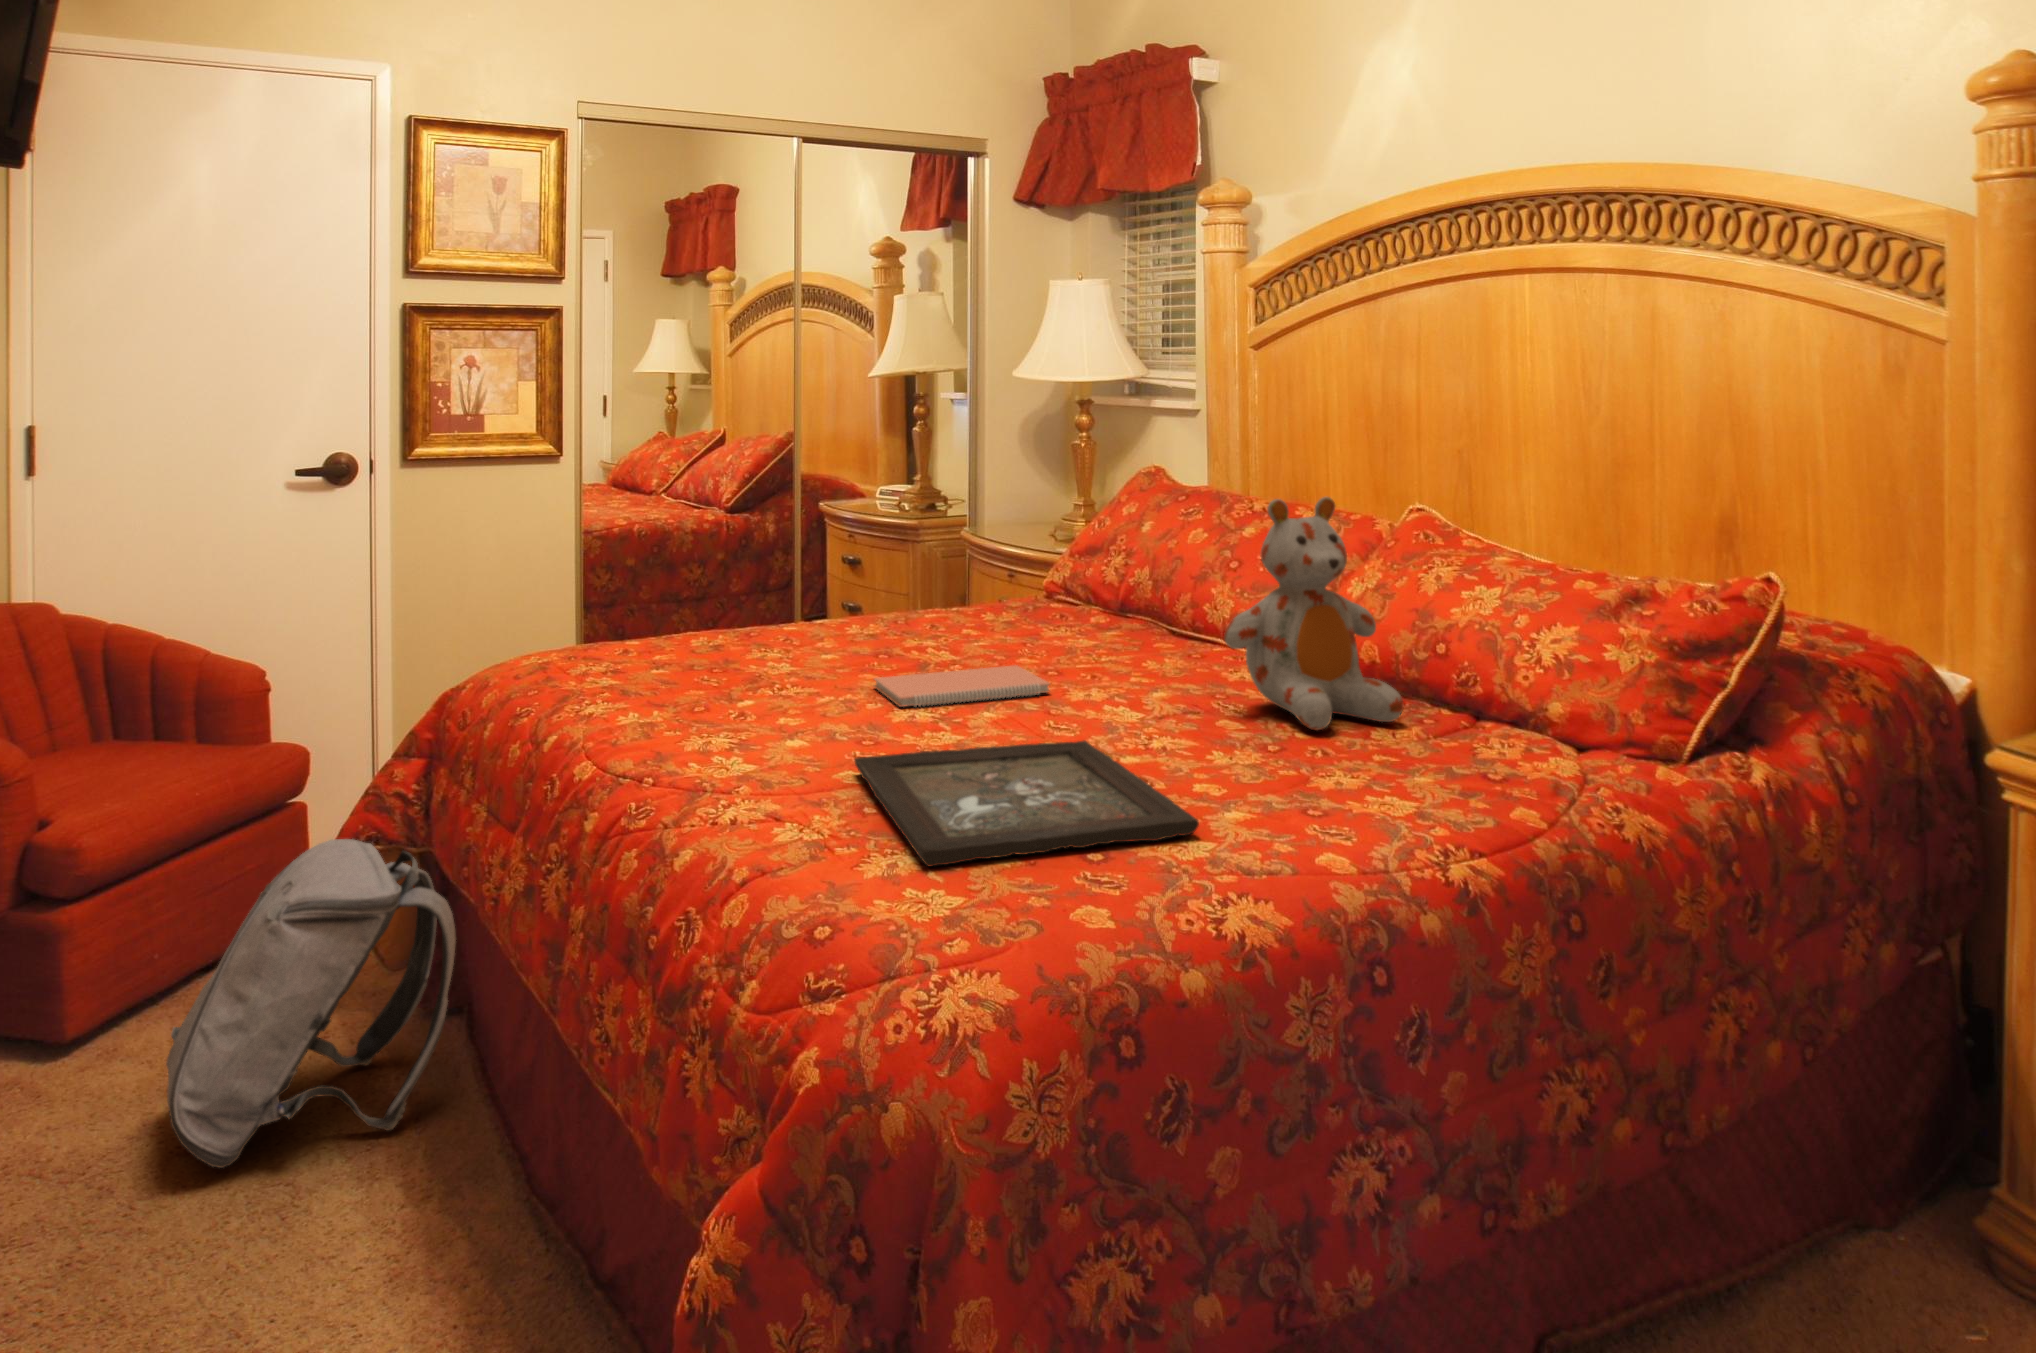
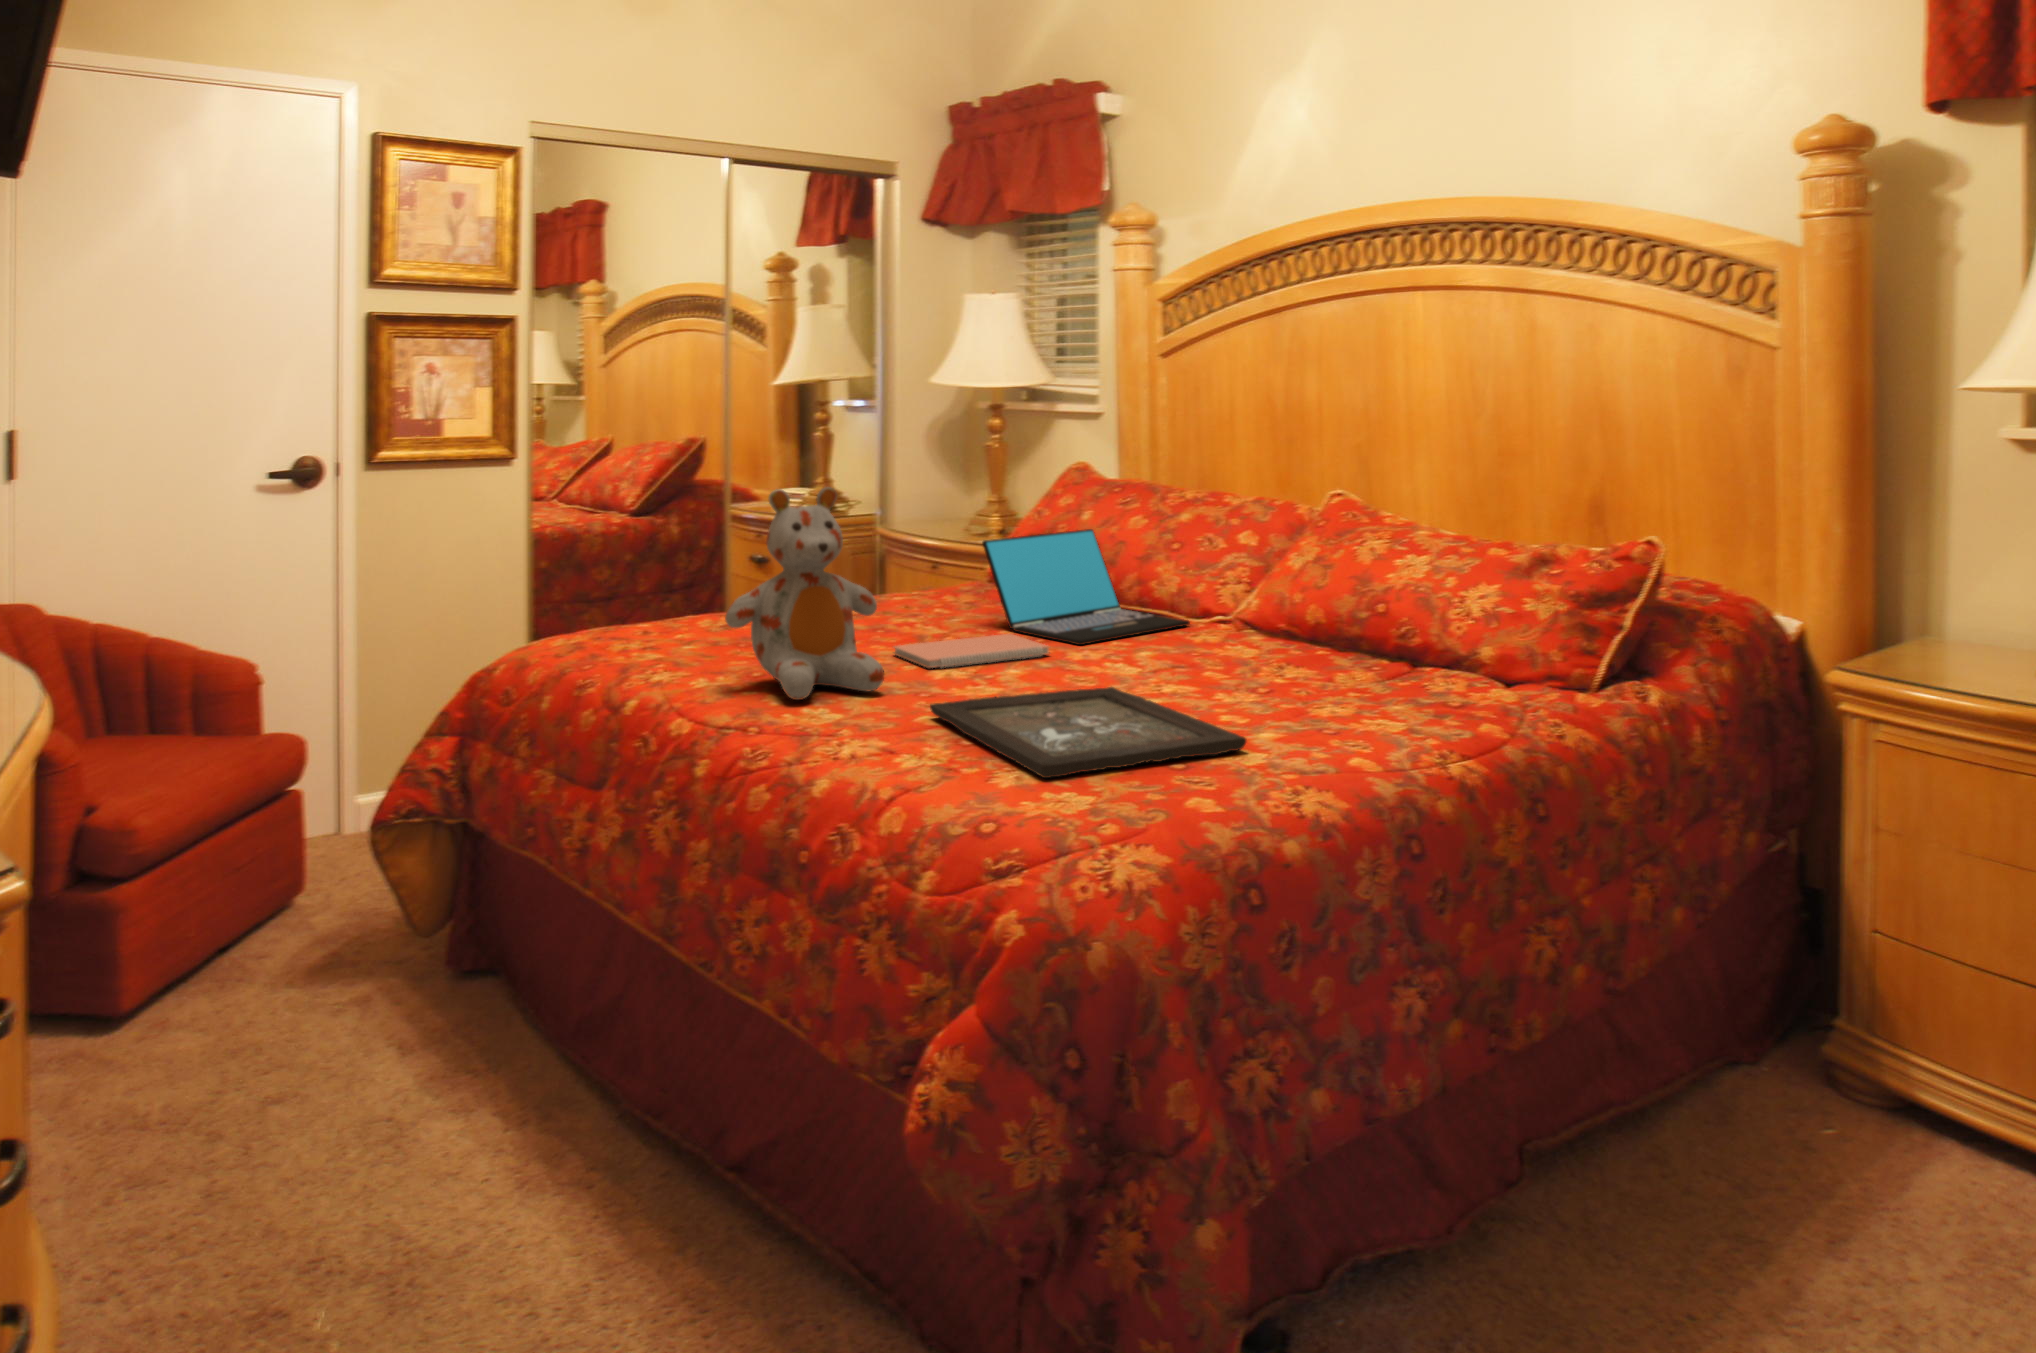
stuffed bear: present [1224,497,1404,730] -> present [725,487,884,700]
laptop: none [1001,544,1237,681] -> present [982,529,1190,645]
backpack: present [166,839,456,1168] -> none [248,808,517,1104]

